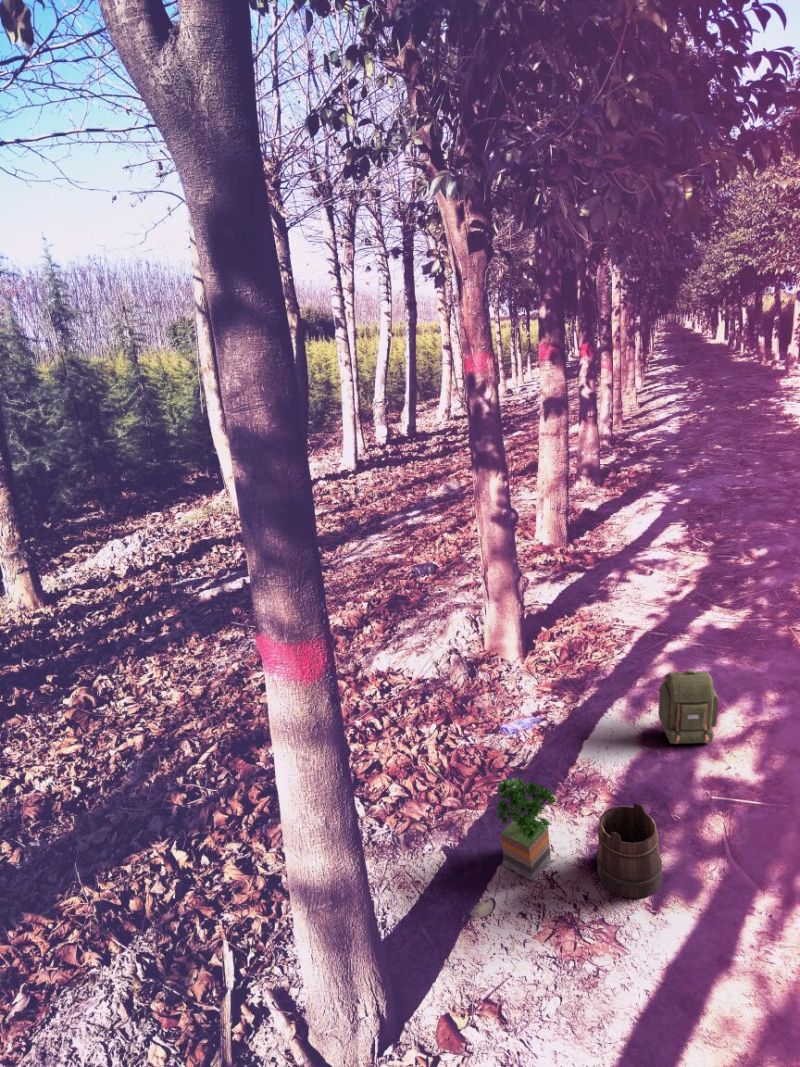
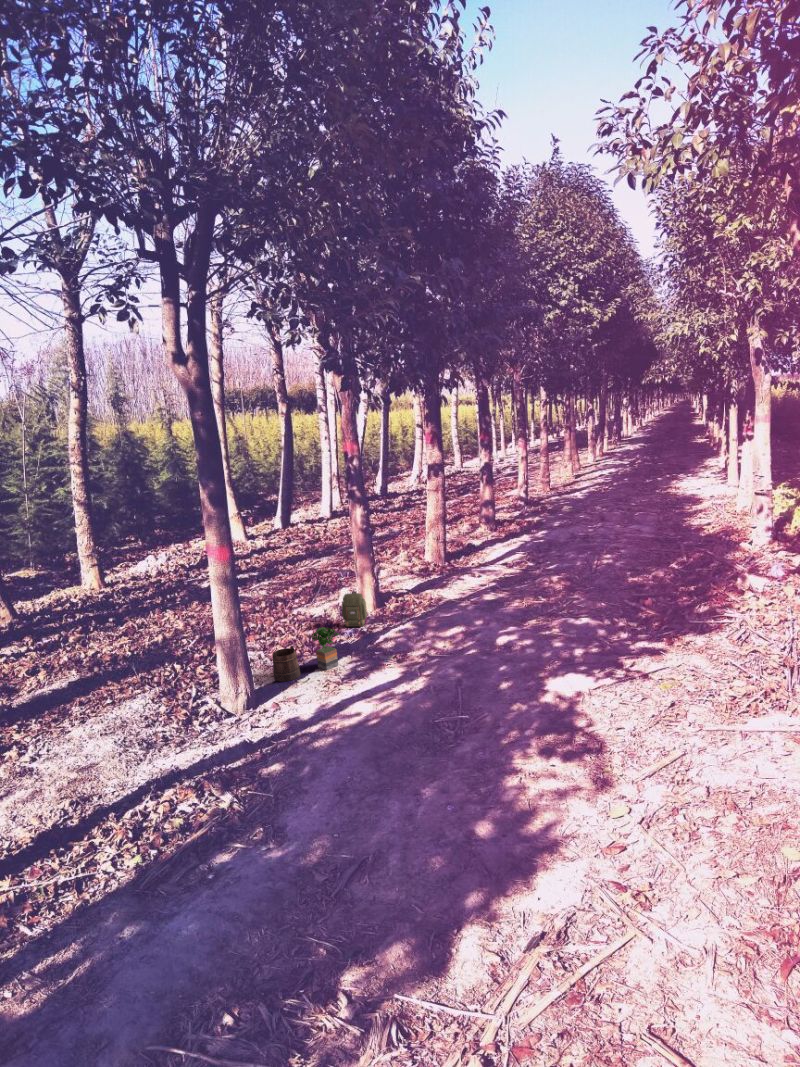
backpack: present [658,670,719,744] -> present [342,593,367,626]
bucket: present [597,803,662,898] -> present [272,646,301,682]

